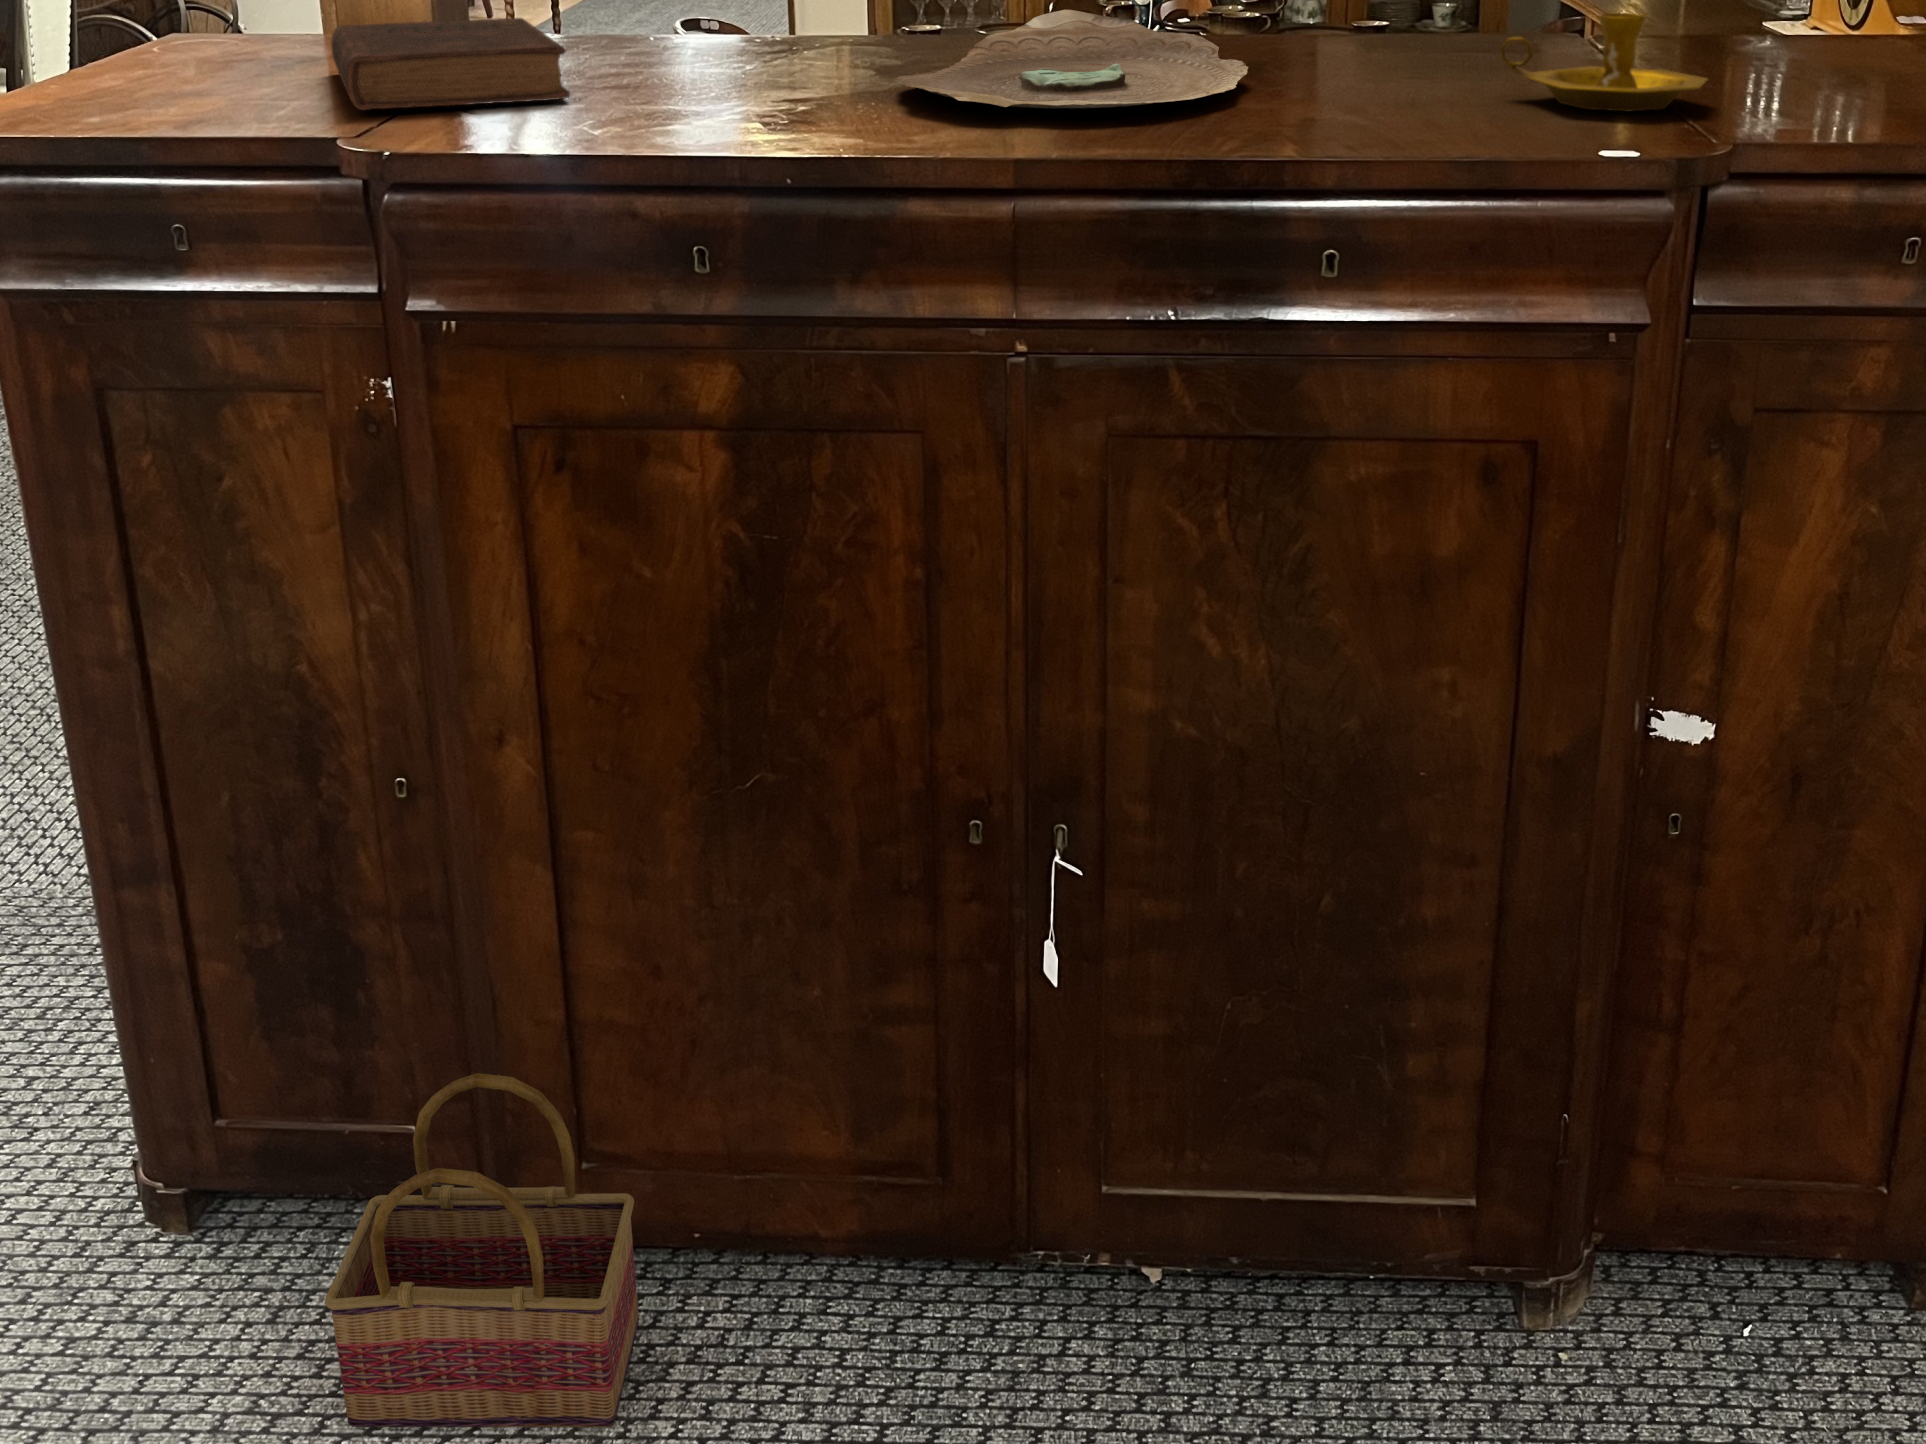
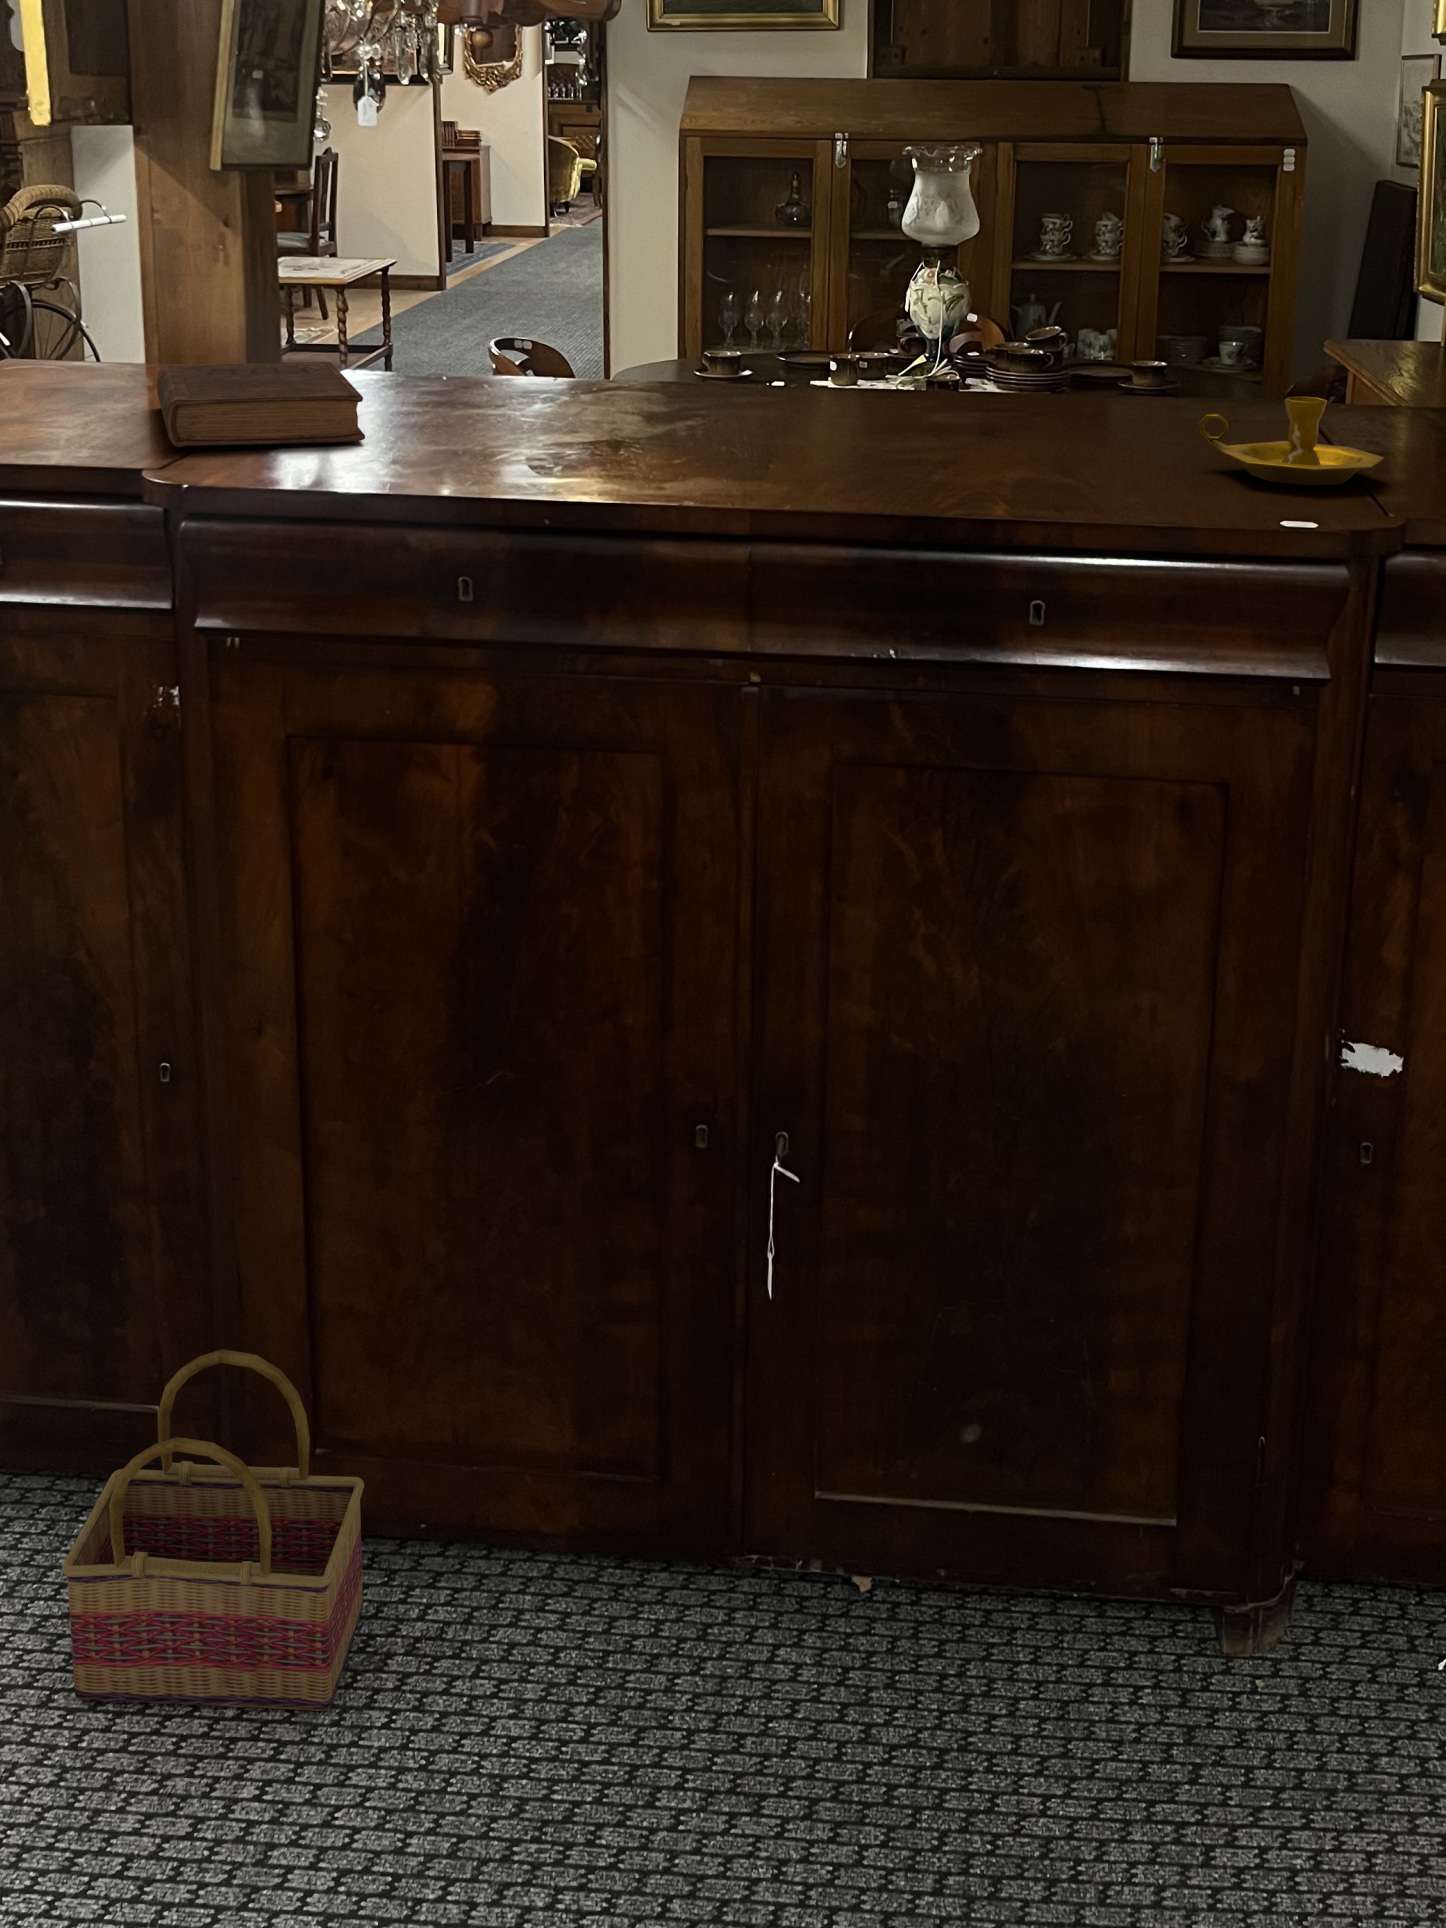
decorative bowl: present [896,10,1248,109] -> none [656,370,977,465]

